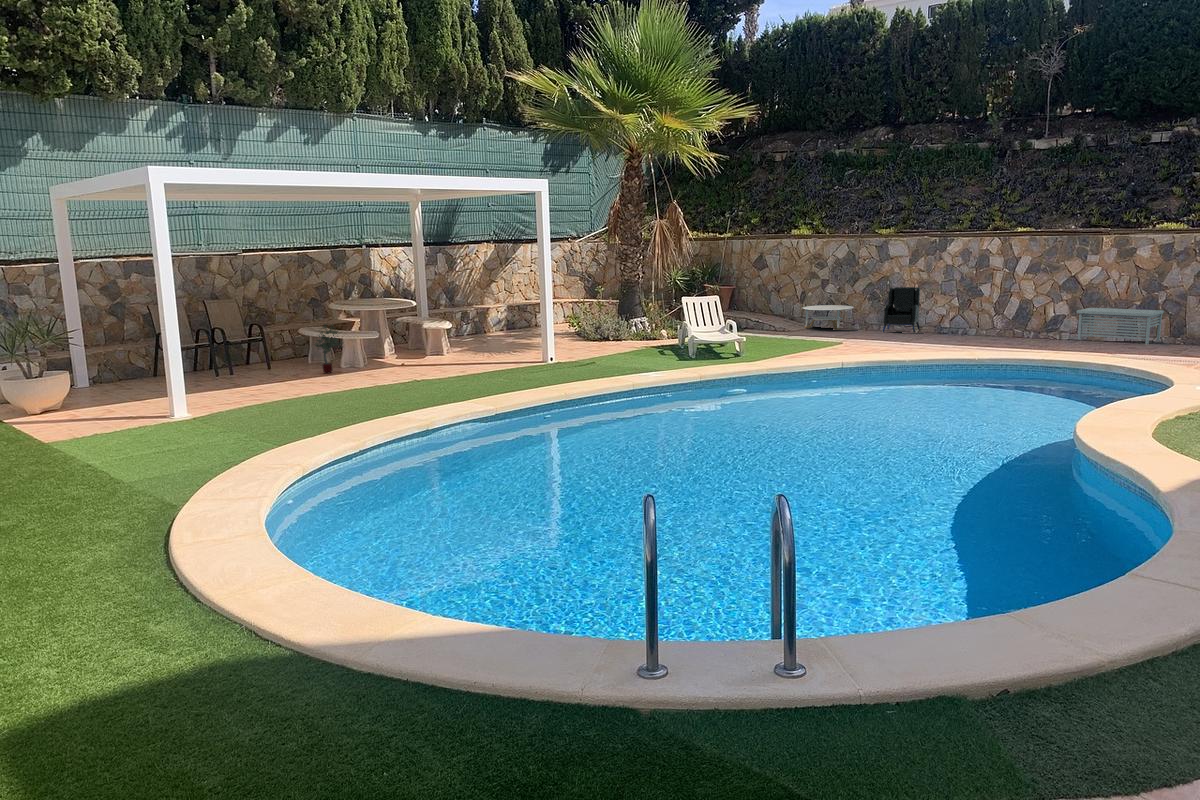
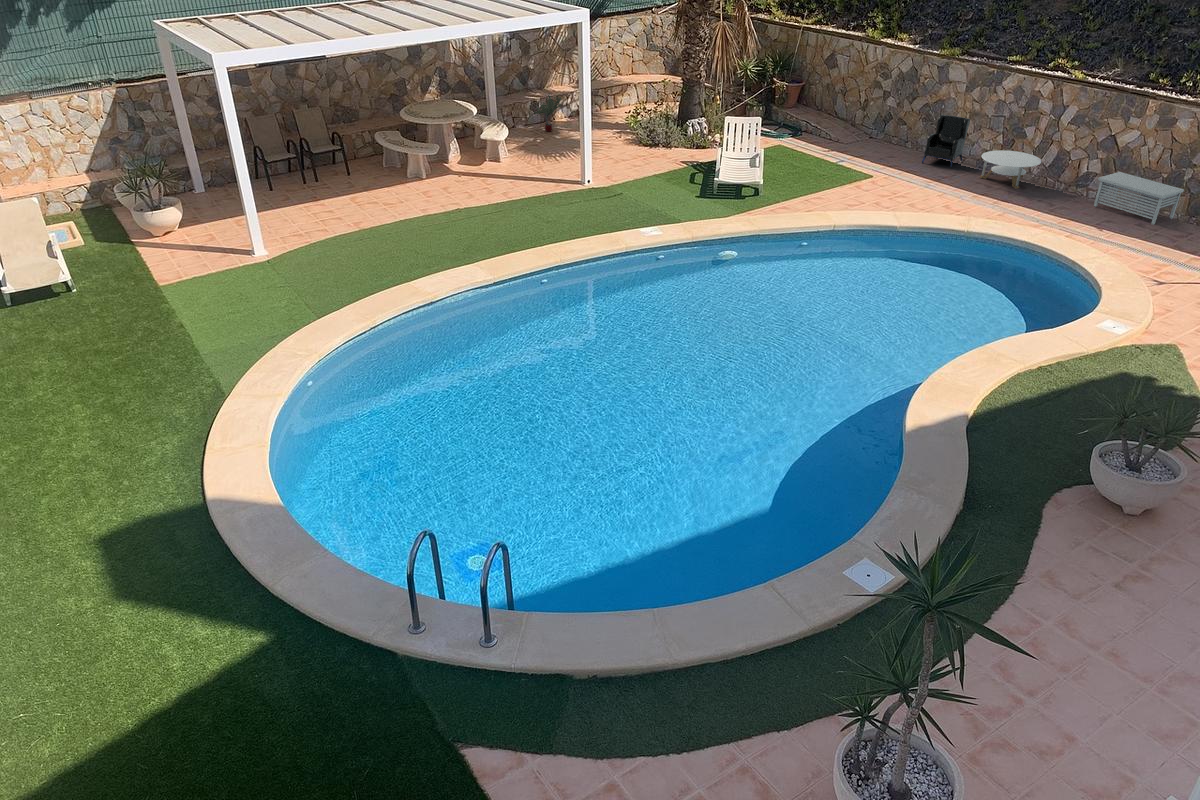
round table: present [803,305,854,330] -> present [980,150,1041,189]
potted tree: present [315,324,343,373] -> present [534,93,561,132]

